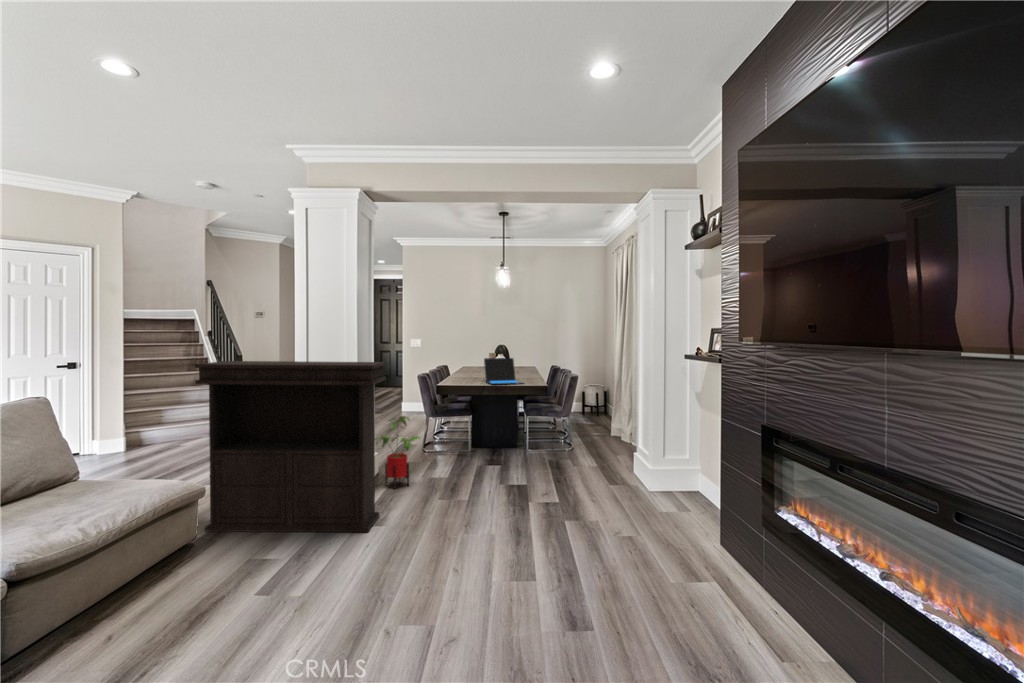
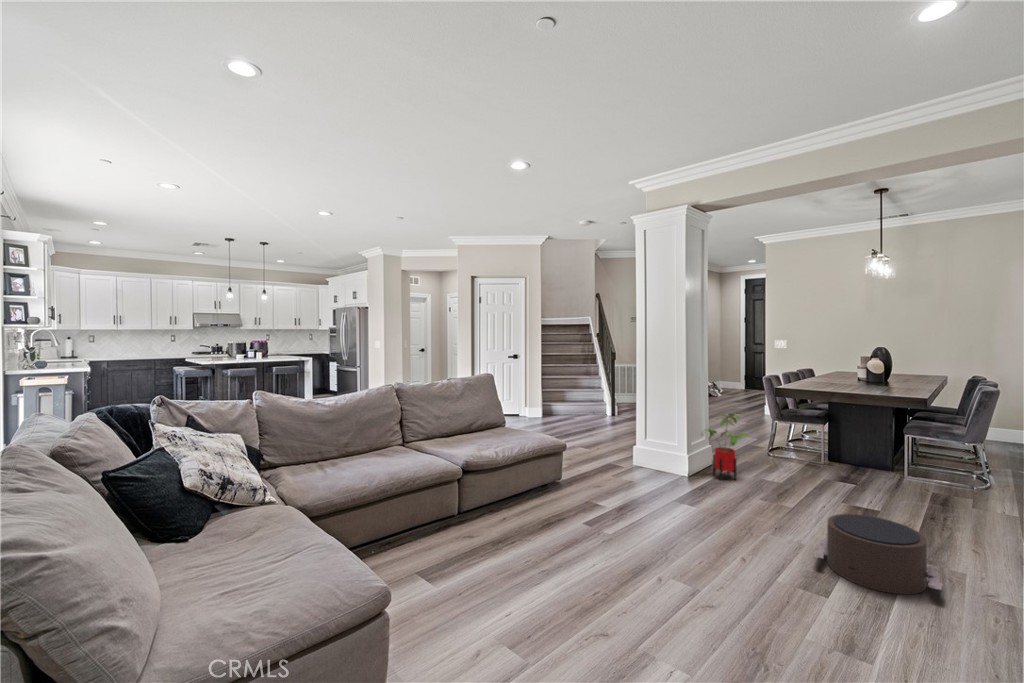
laptop: present [484,358,523,385] -> none [845,361,900,393]
console table: present [195,361,386,532] -> none [562,356,702,508]
pouf: none [506,494,596,558] -> present [814,514,942,594]

